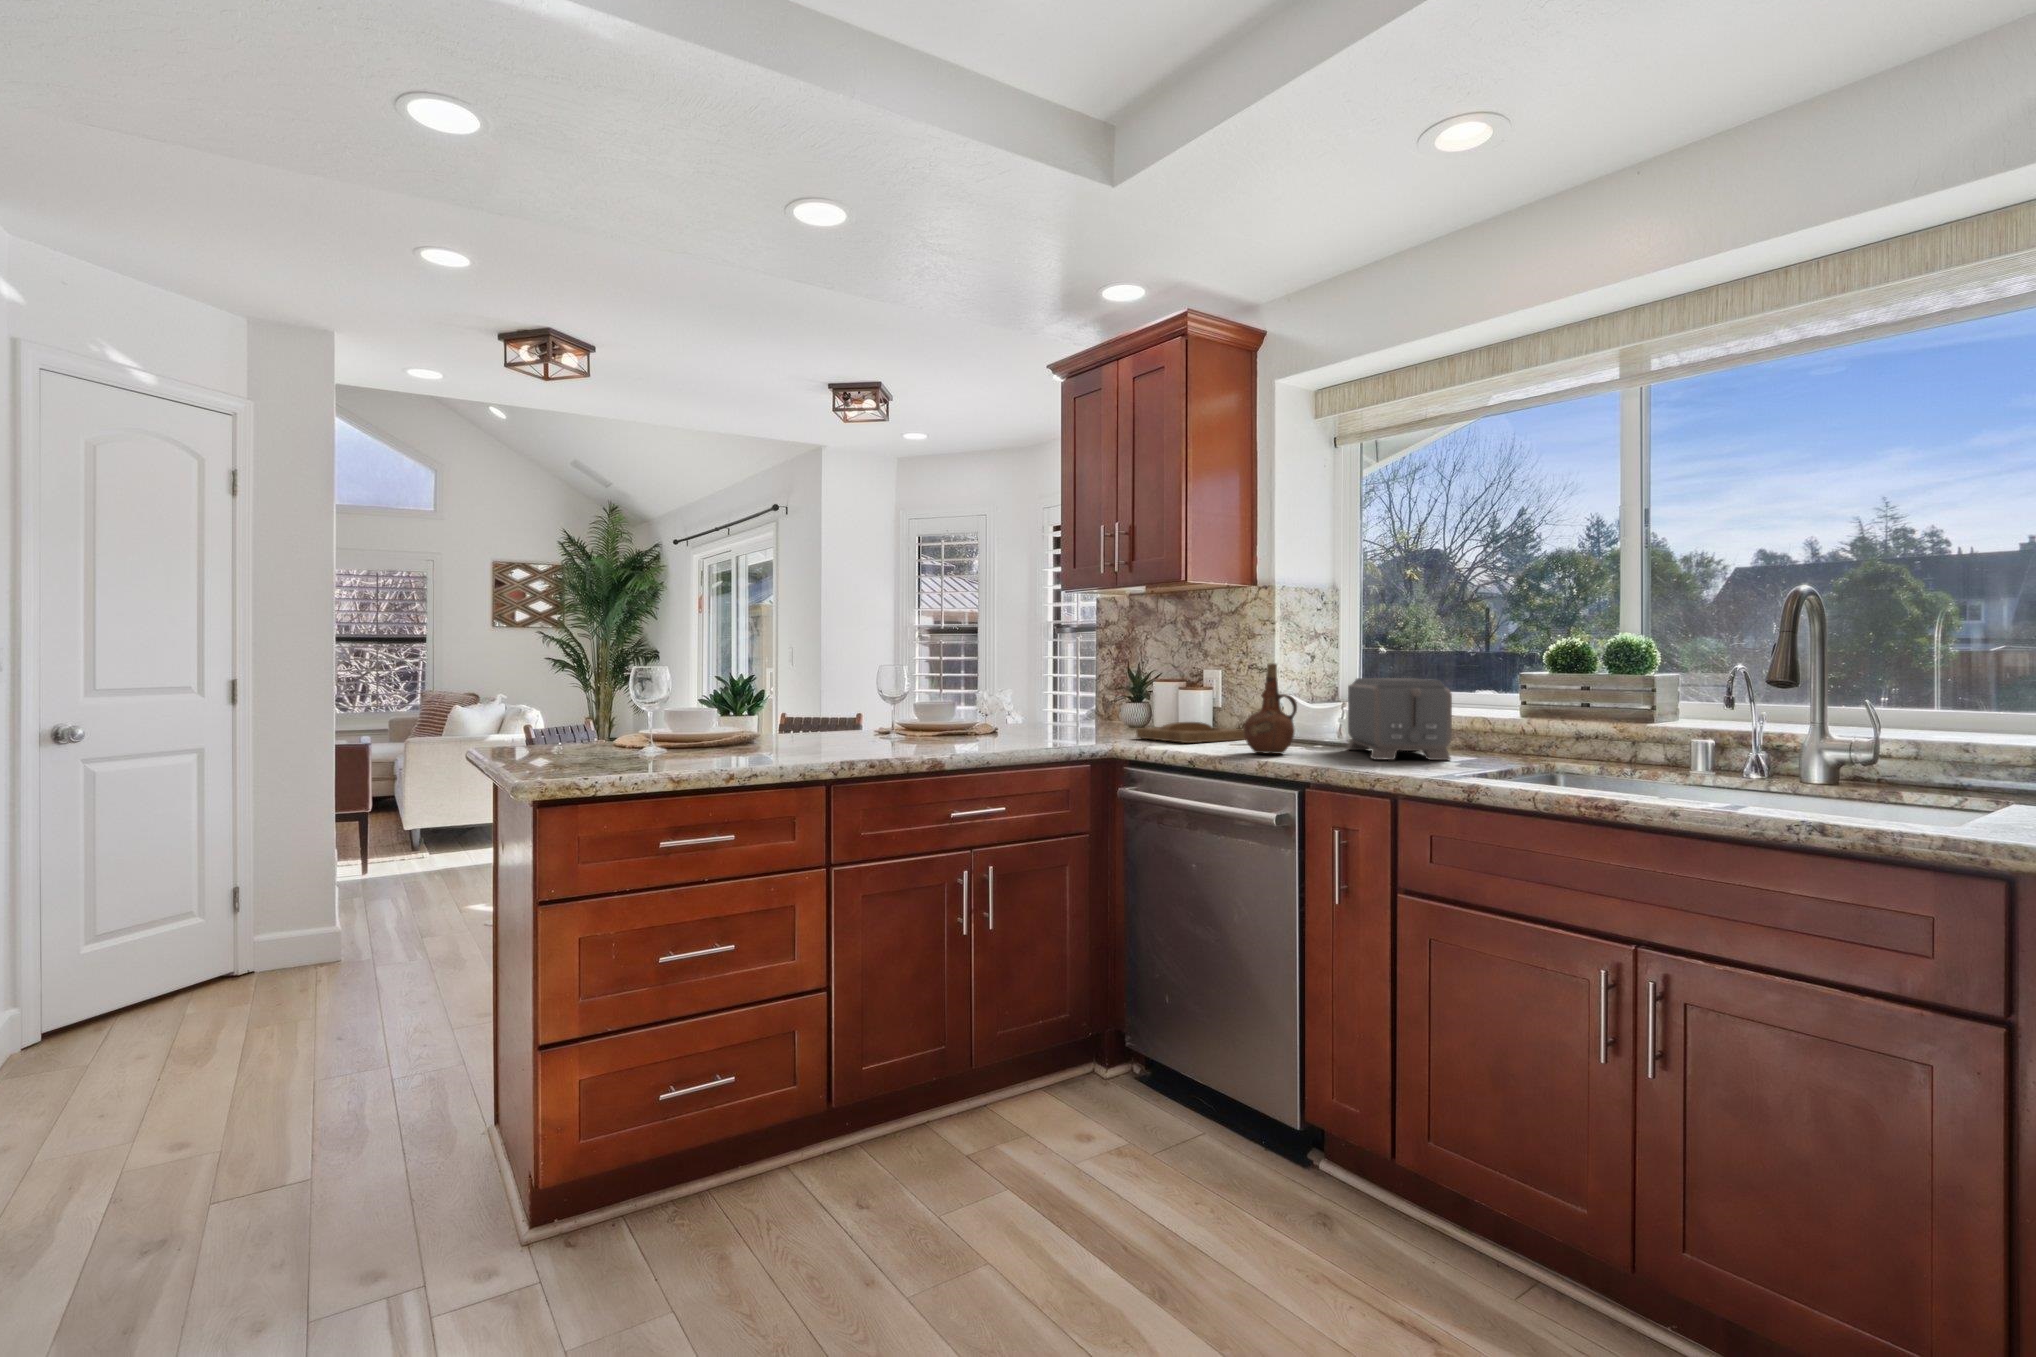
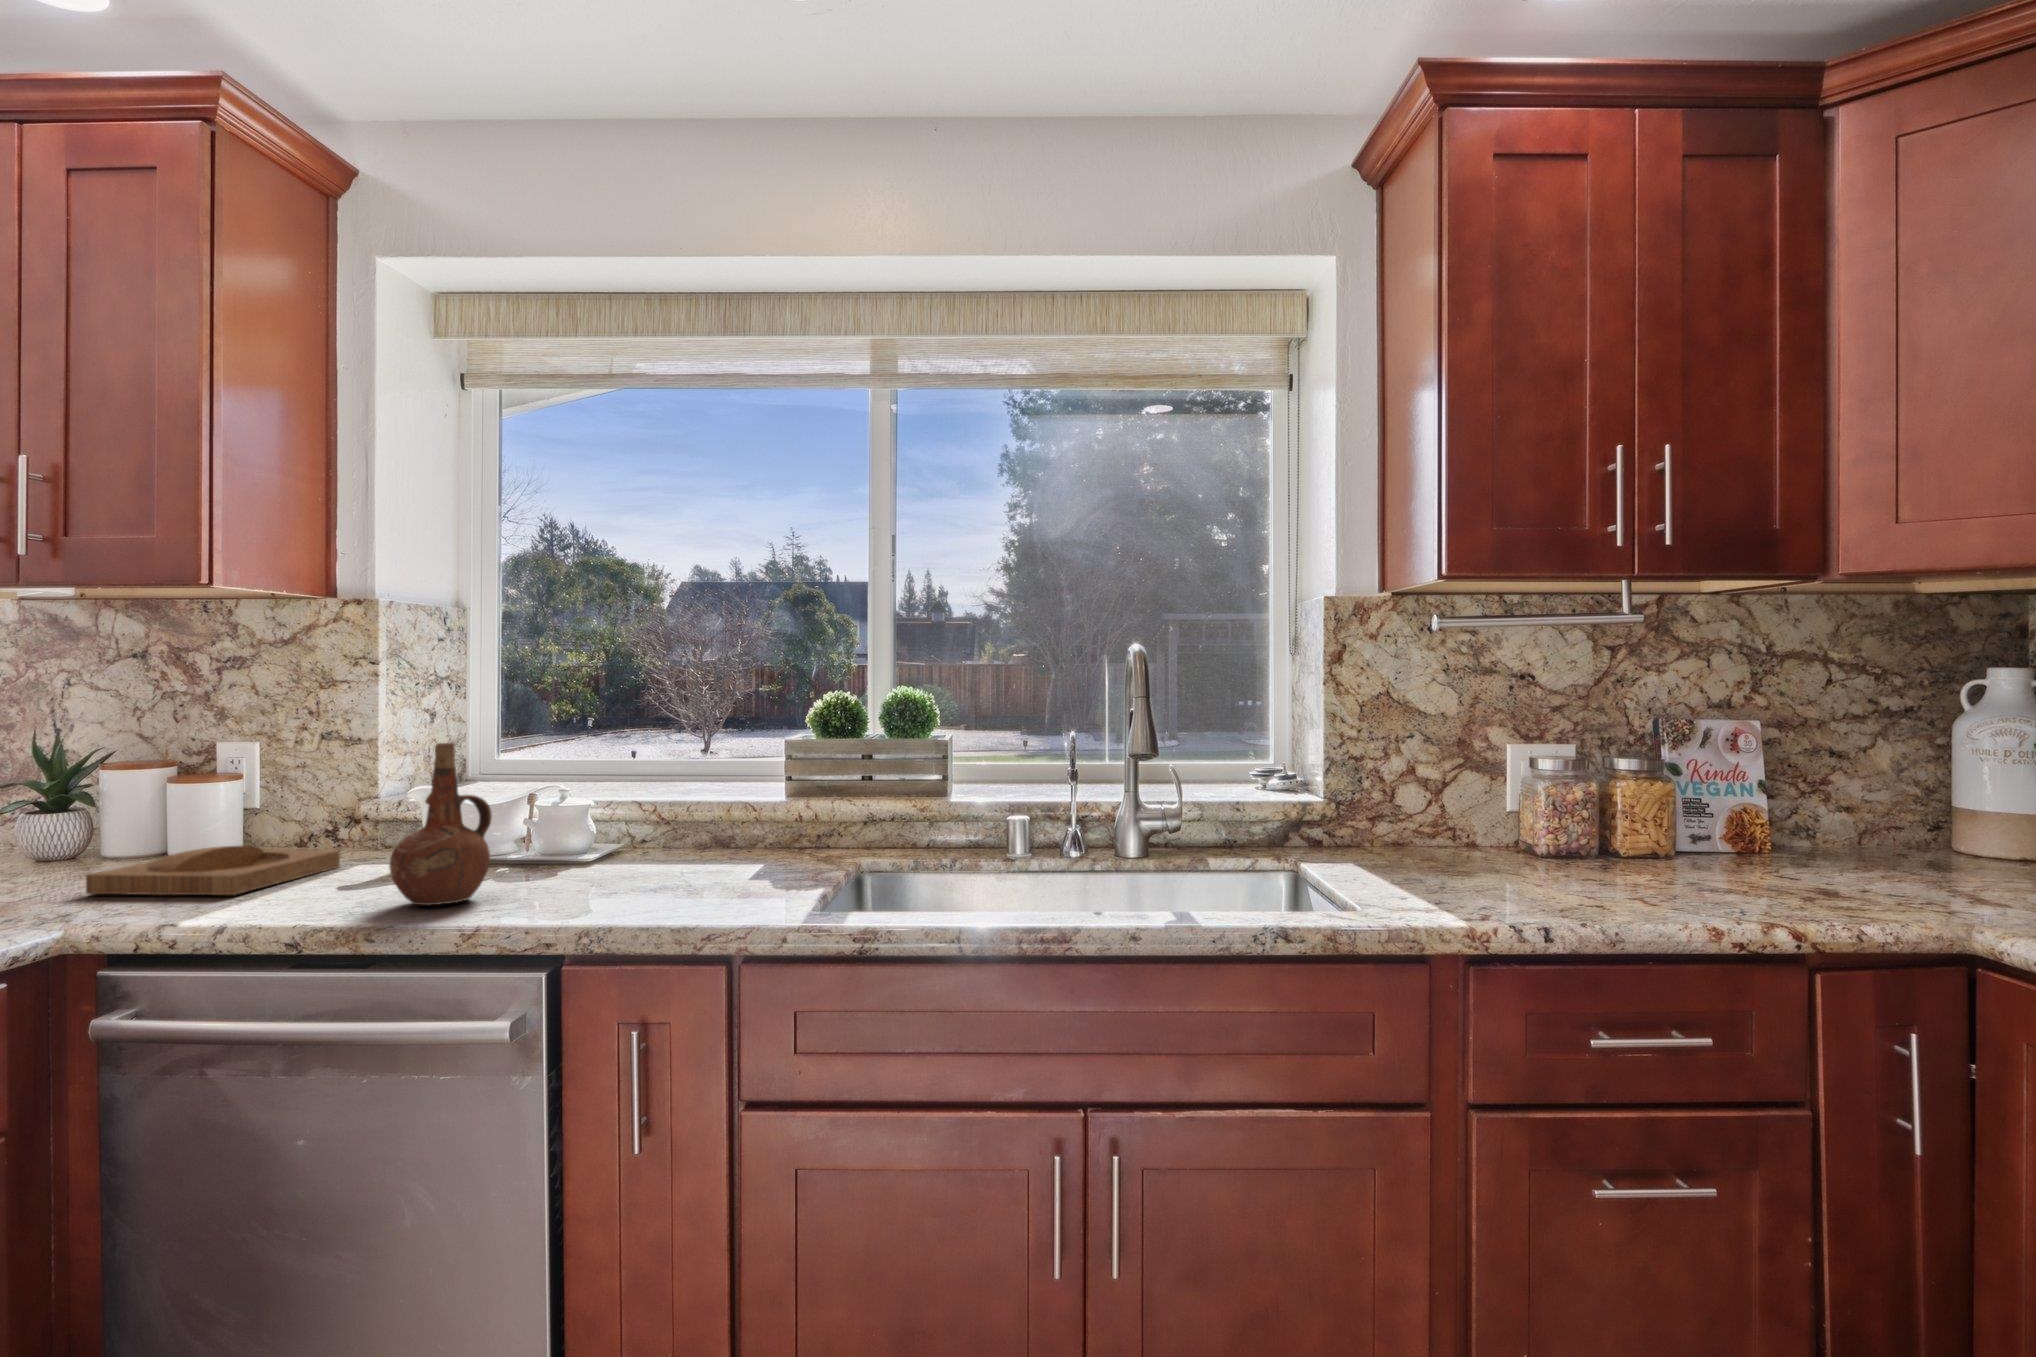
toaster: present [1347,678,1452,760] -> none [552,752,742,891]

